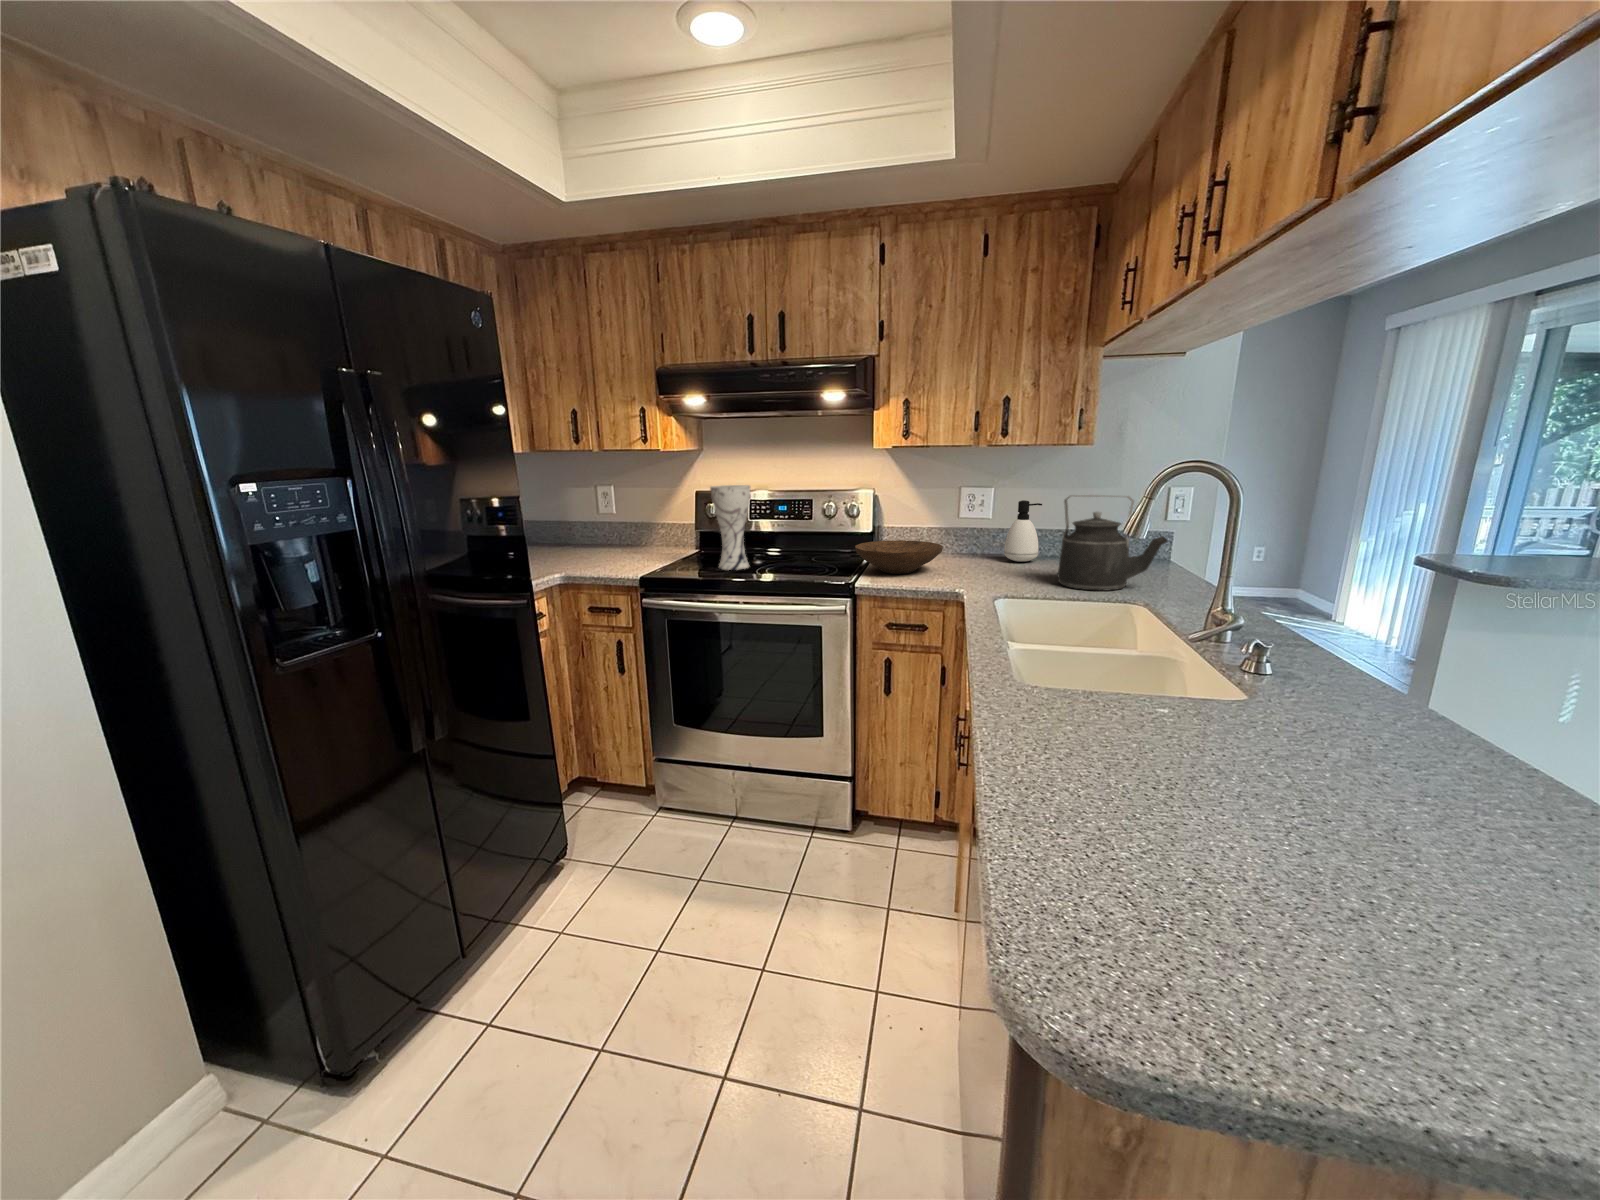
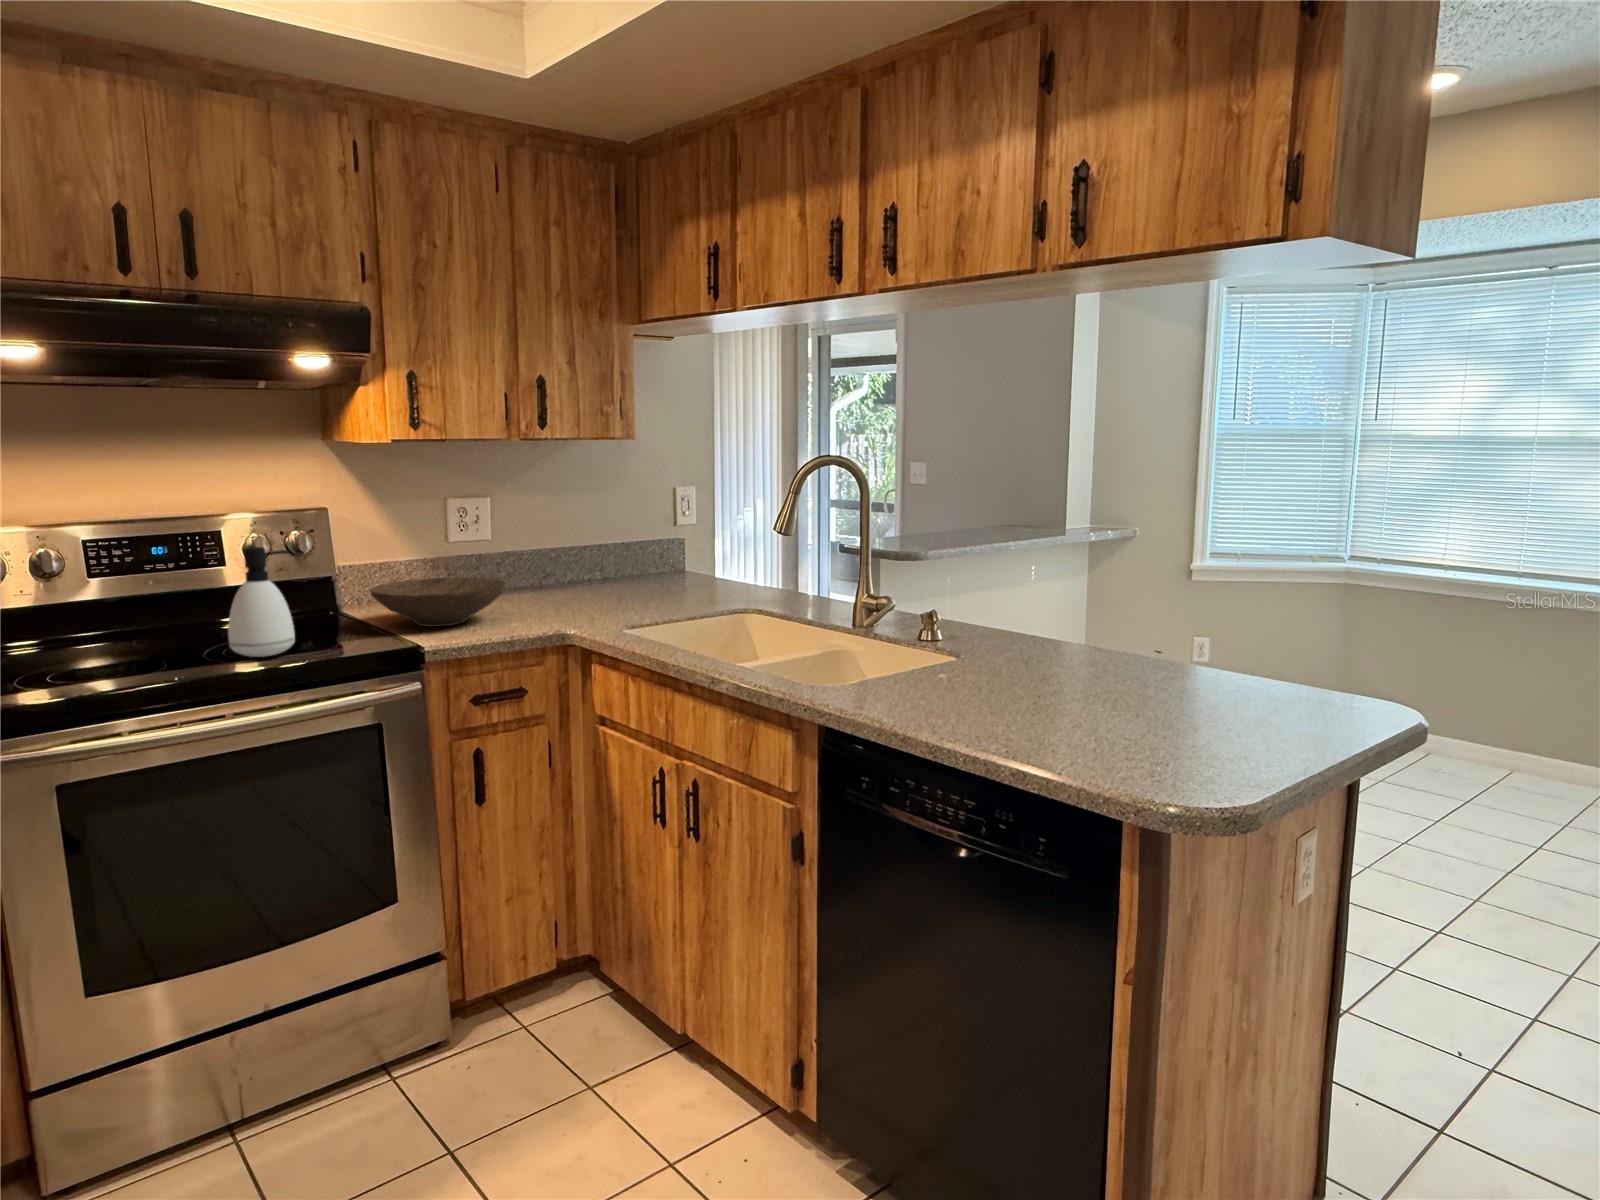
vase: present [710,485,750,570] -> none [69,506,166,667]
kettle: present [1058,495,1168,590] -> none [649,501,756,608]
soap dispenser: present [1004,500,1042,562] -> present [228,547,295,657]

